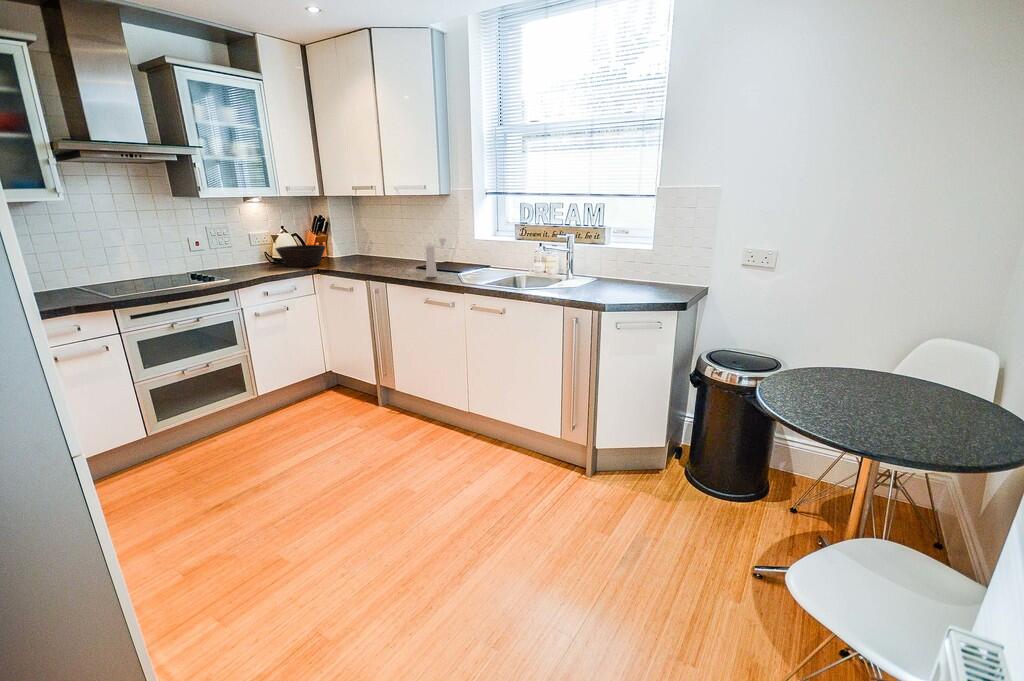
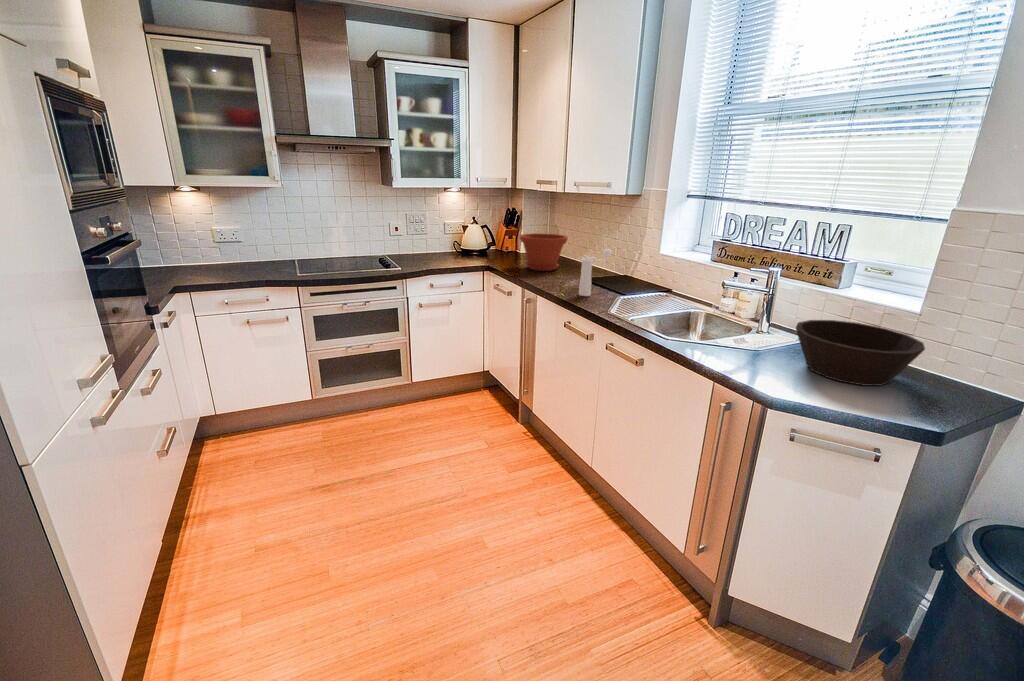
plant pot: none [345,234,391,267] -> present [520,233,568,271]
bowl: present [276,245,325,267] -> present [796,320,925,386]

